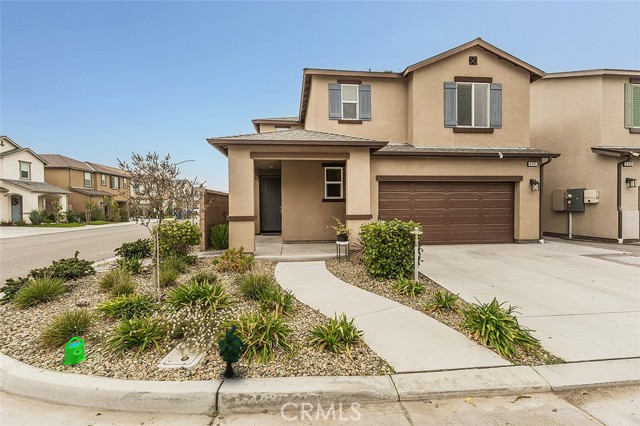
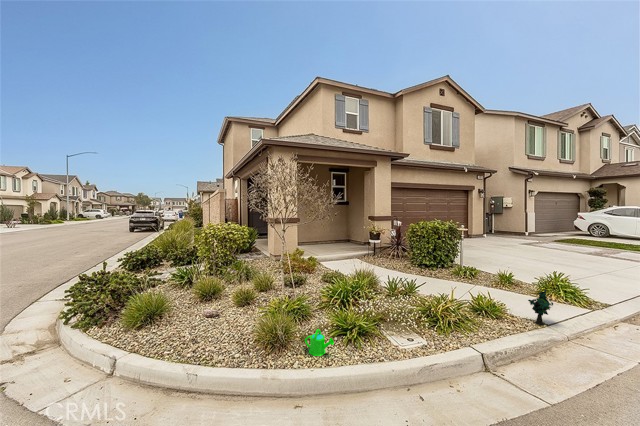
decorative plant: present [216,325,245,378] -> present [528,289,553,325]

